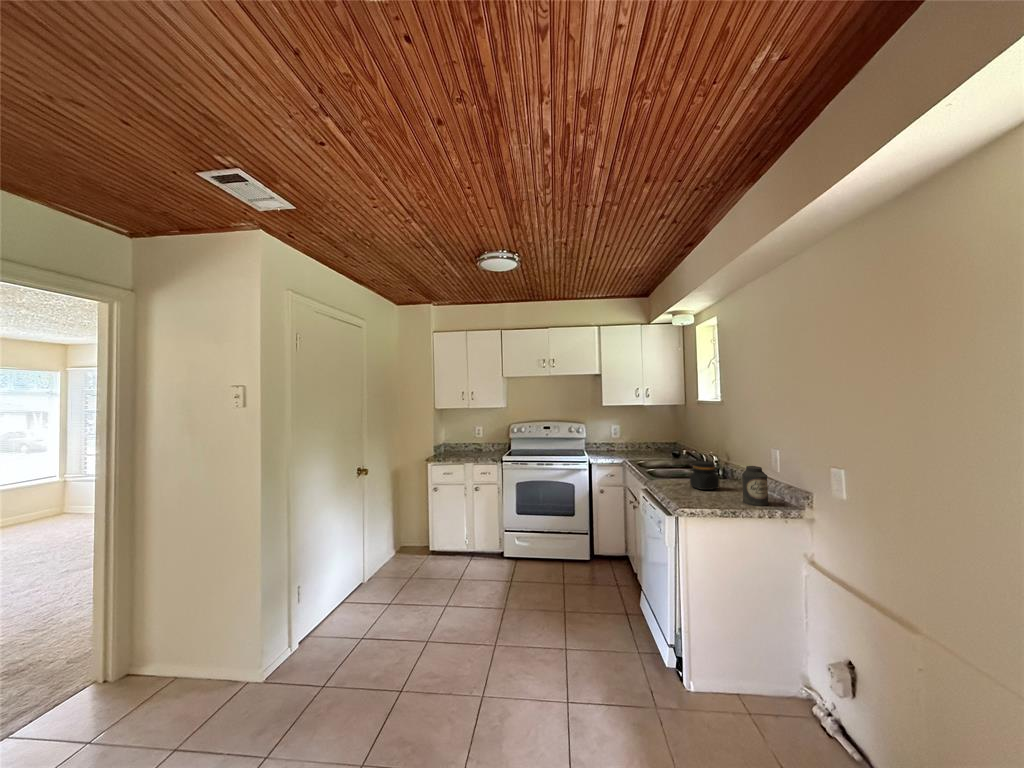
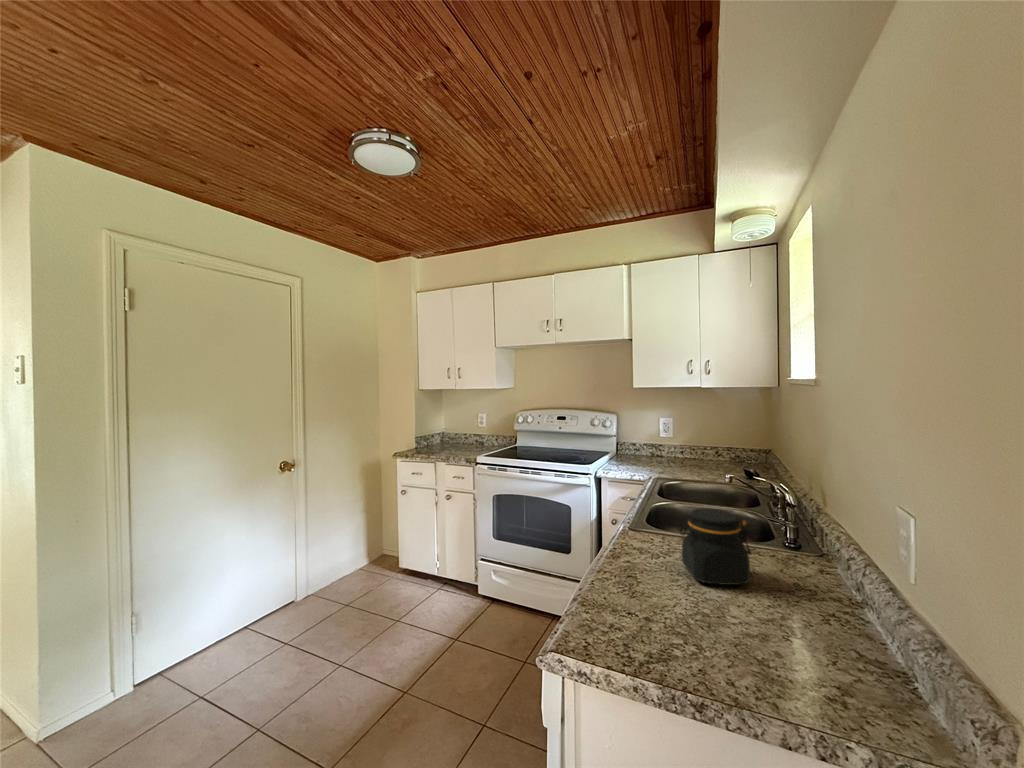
canister: present [742,466,768,506] -> none [768,557,856,706]

